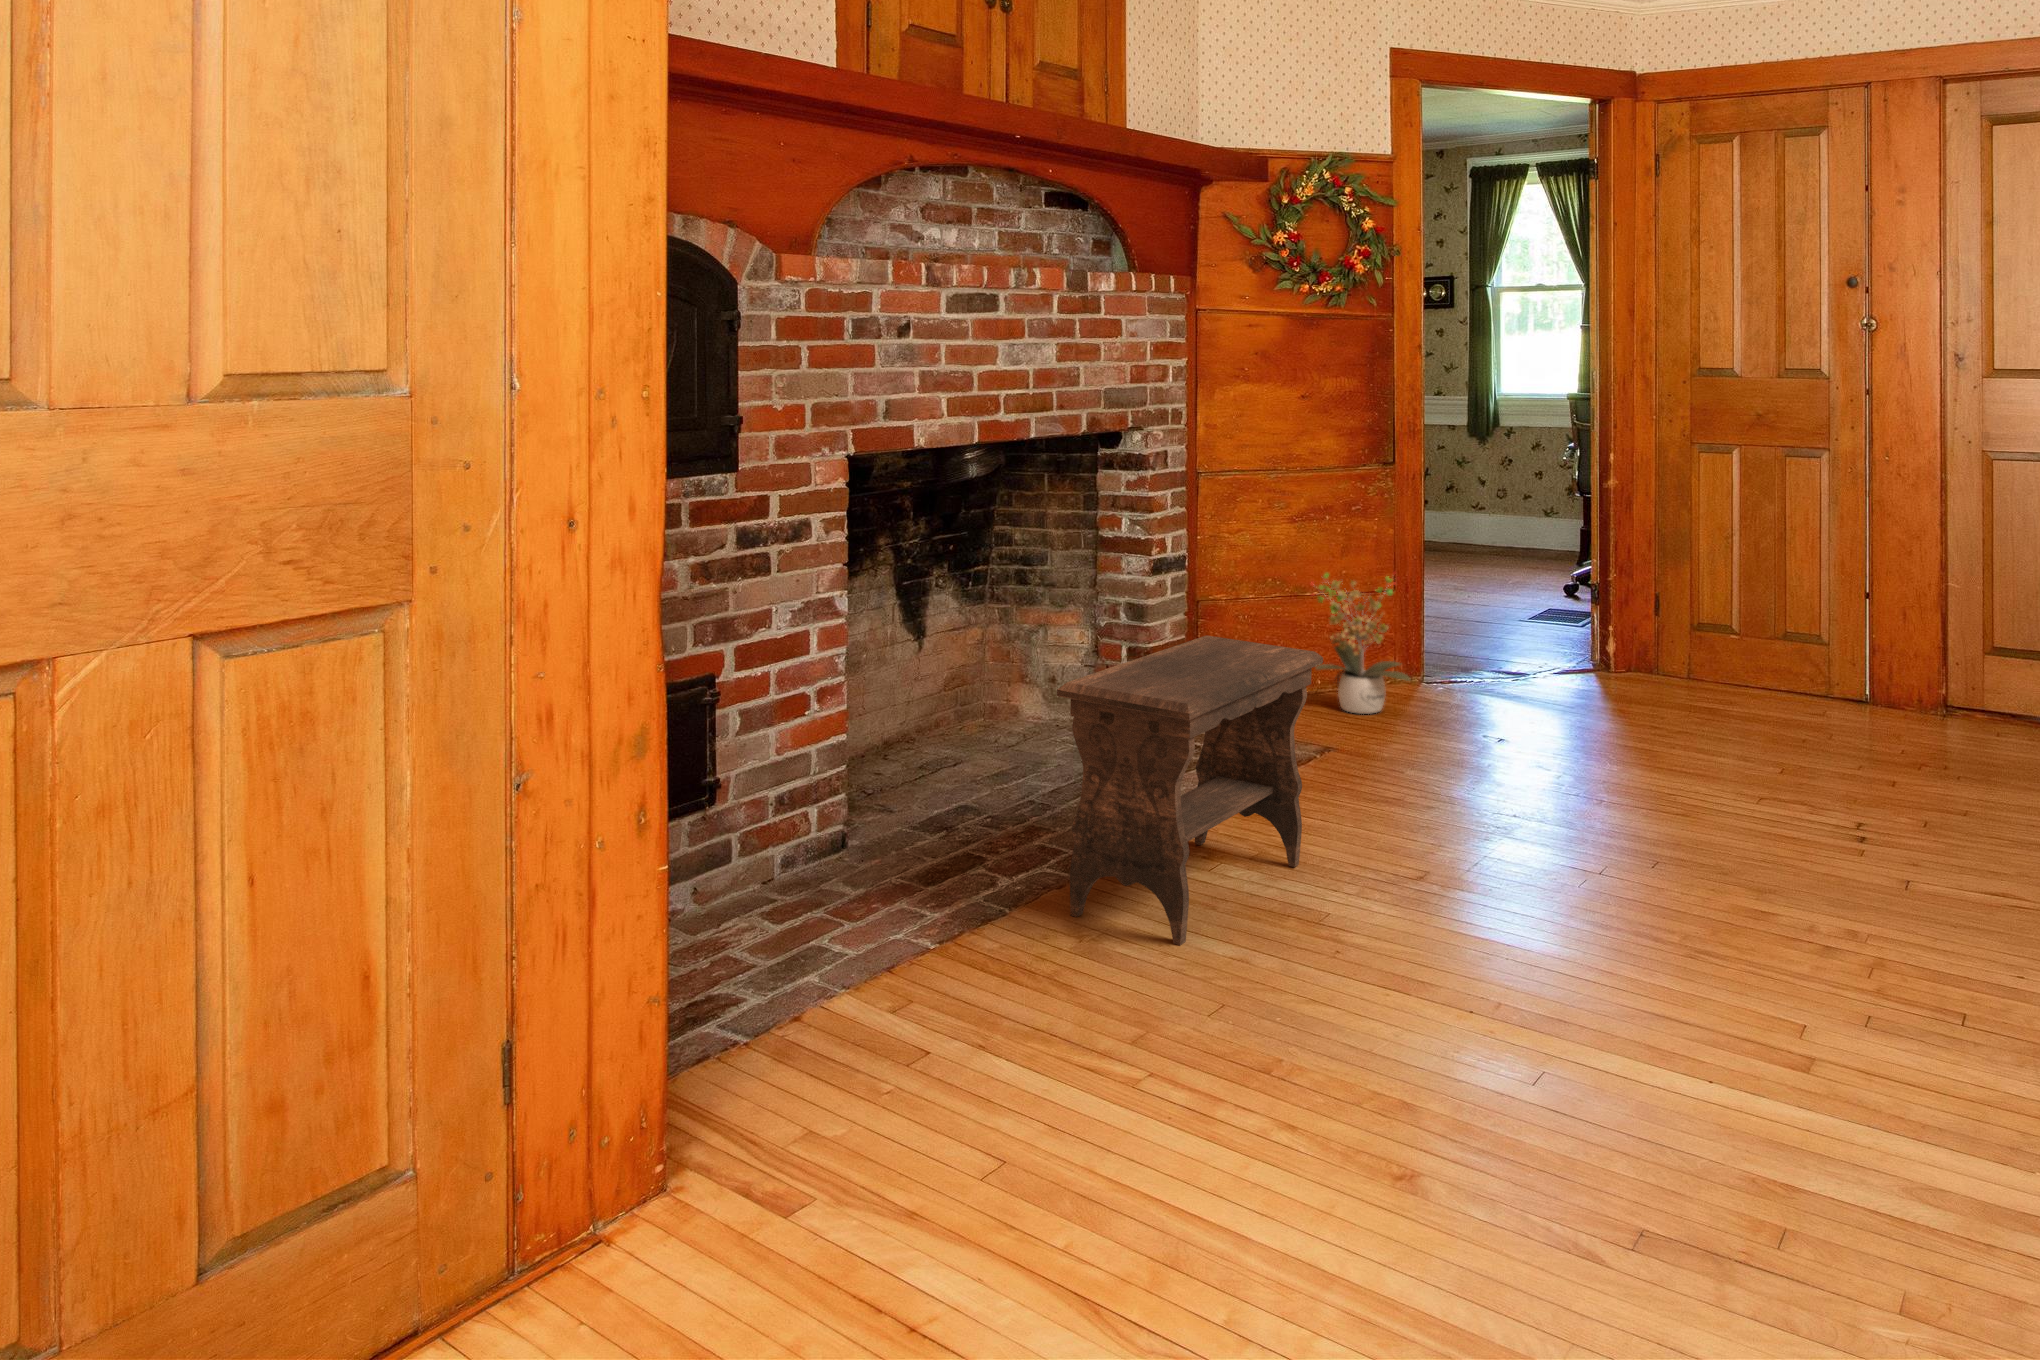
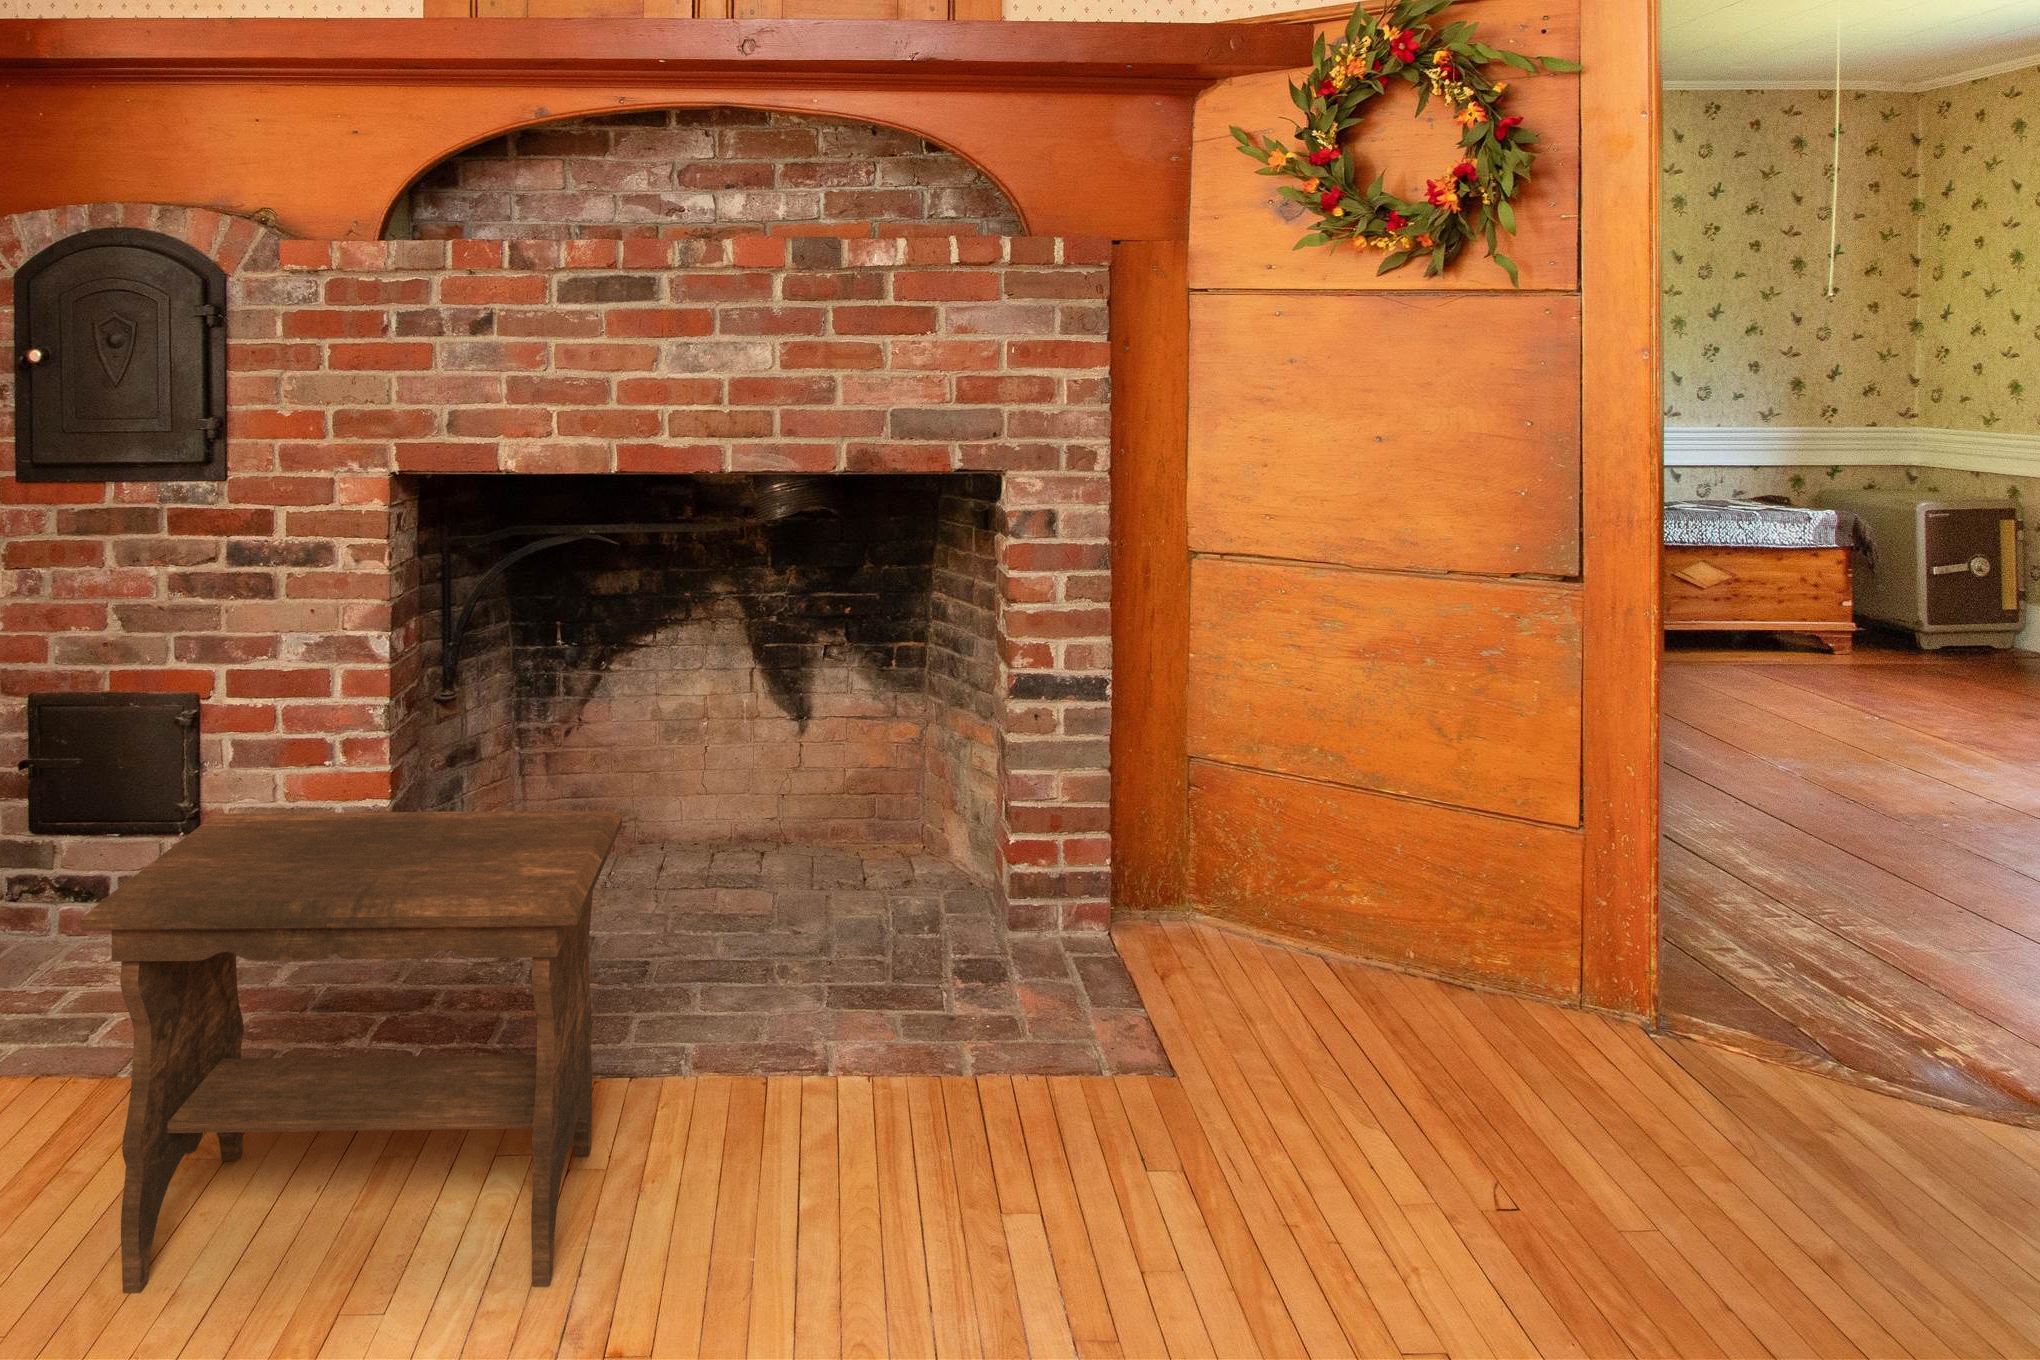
potted plant: present [1311,573,1410,714] -> none [1318,760,1581,1088]

